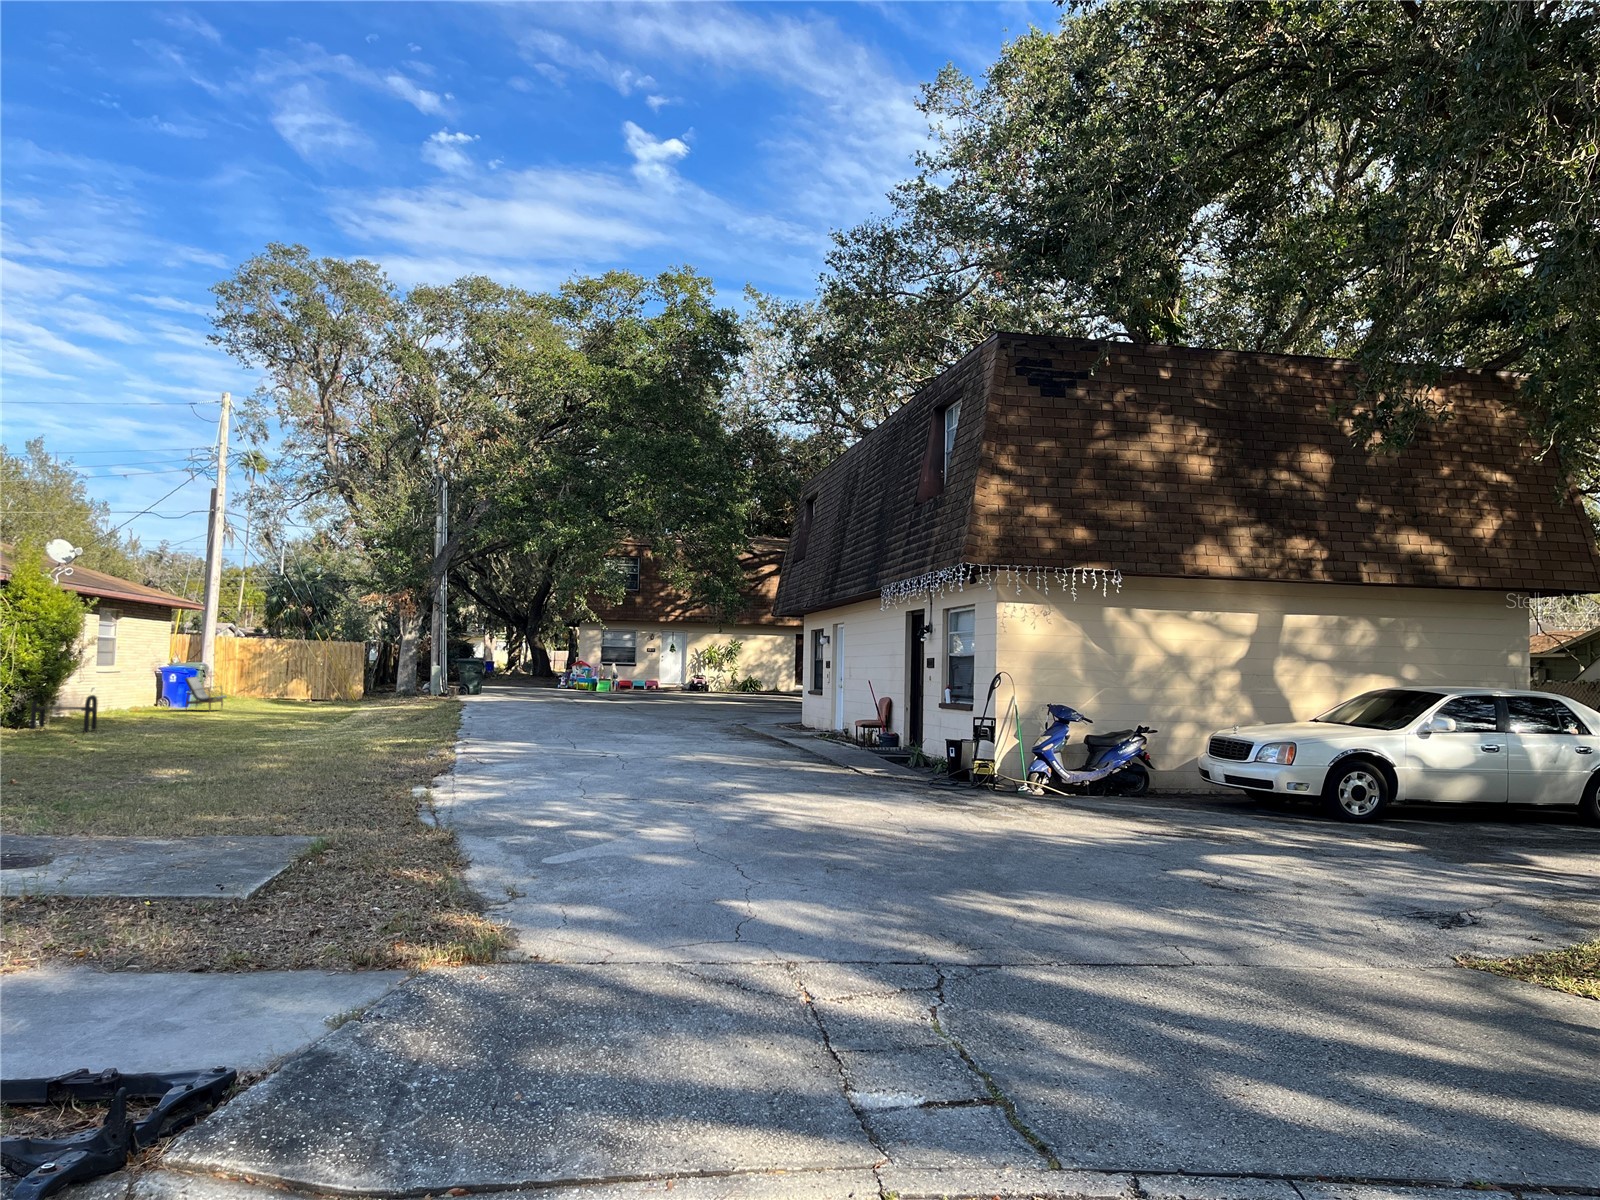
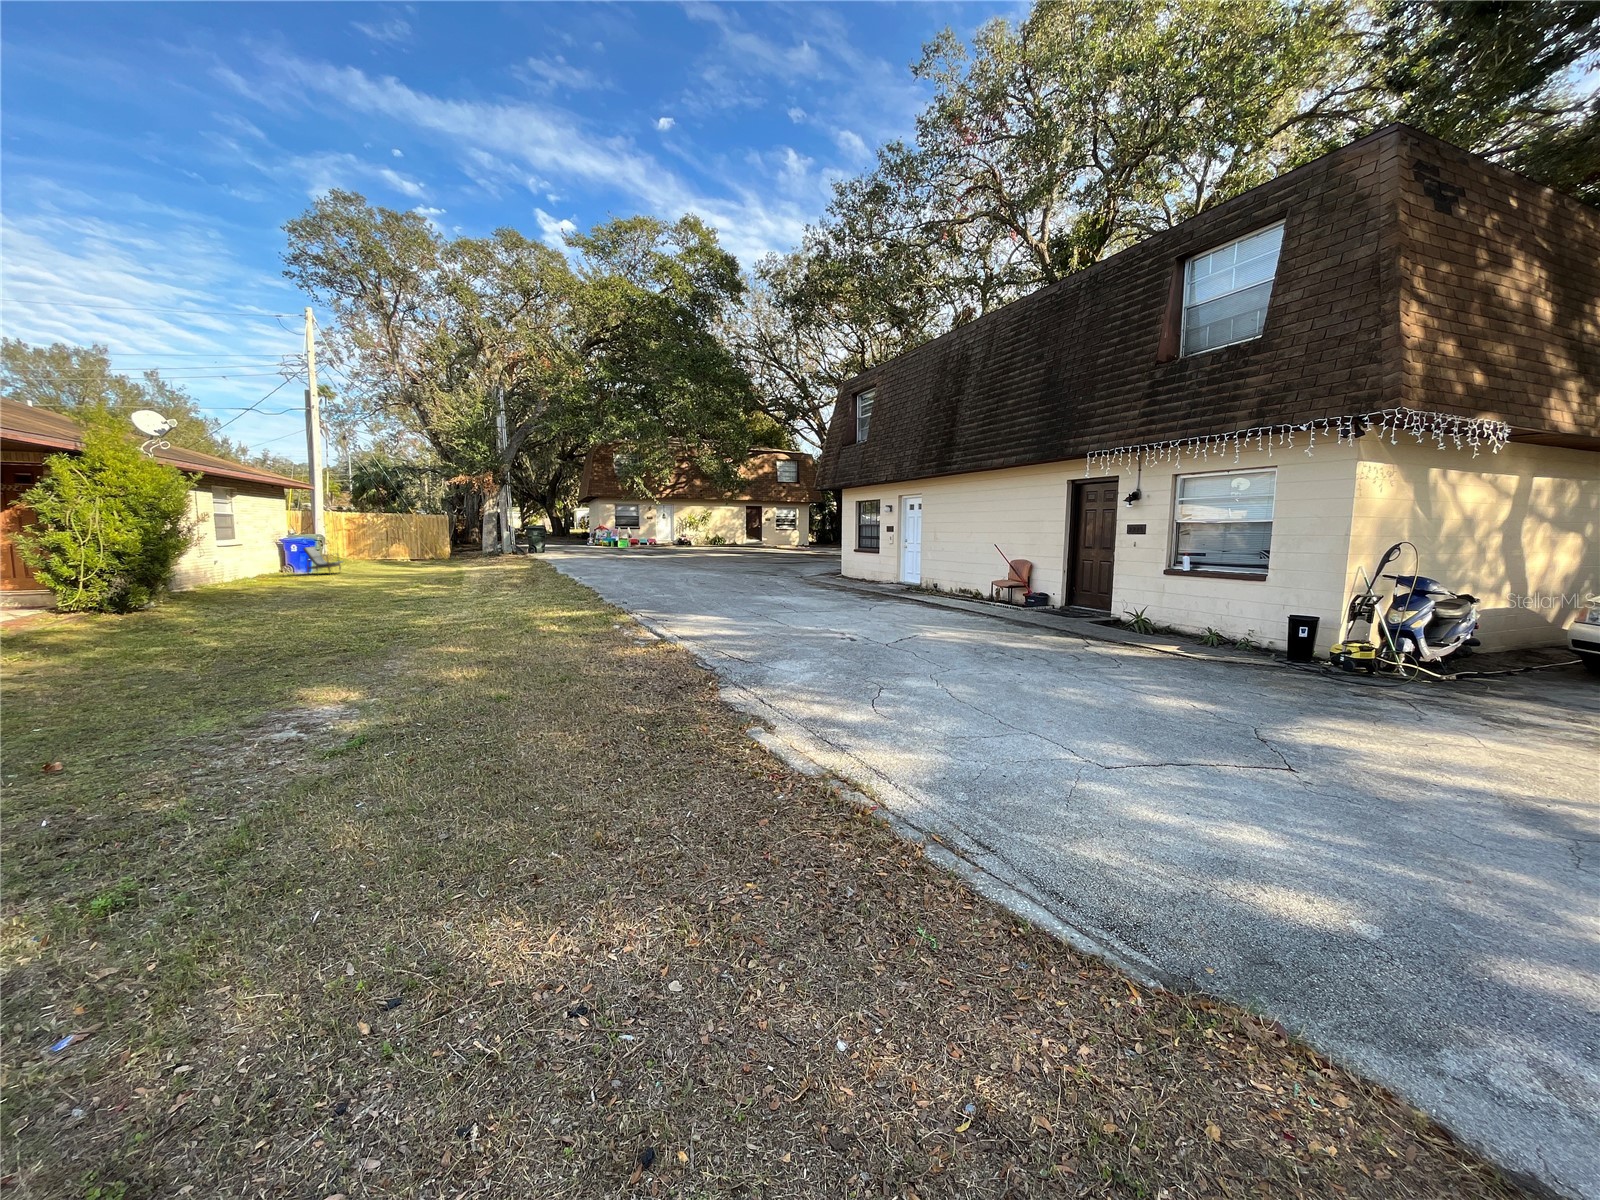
bench: present [30,695,97,732] -> none [138,570,217,609]

